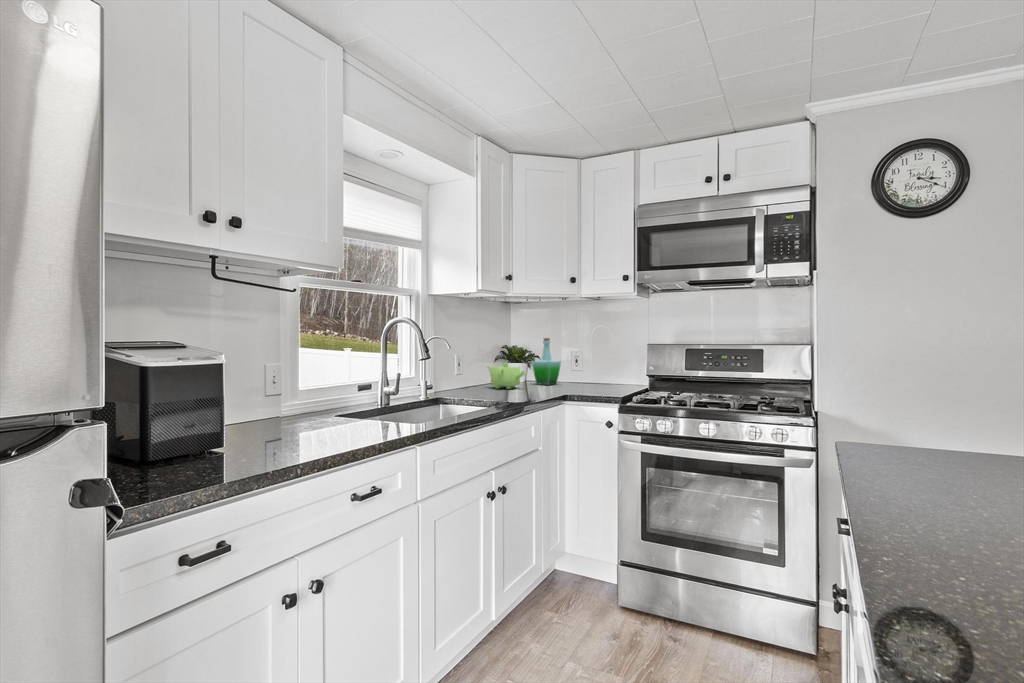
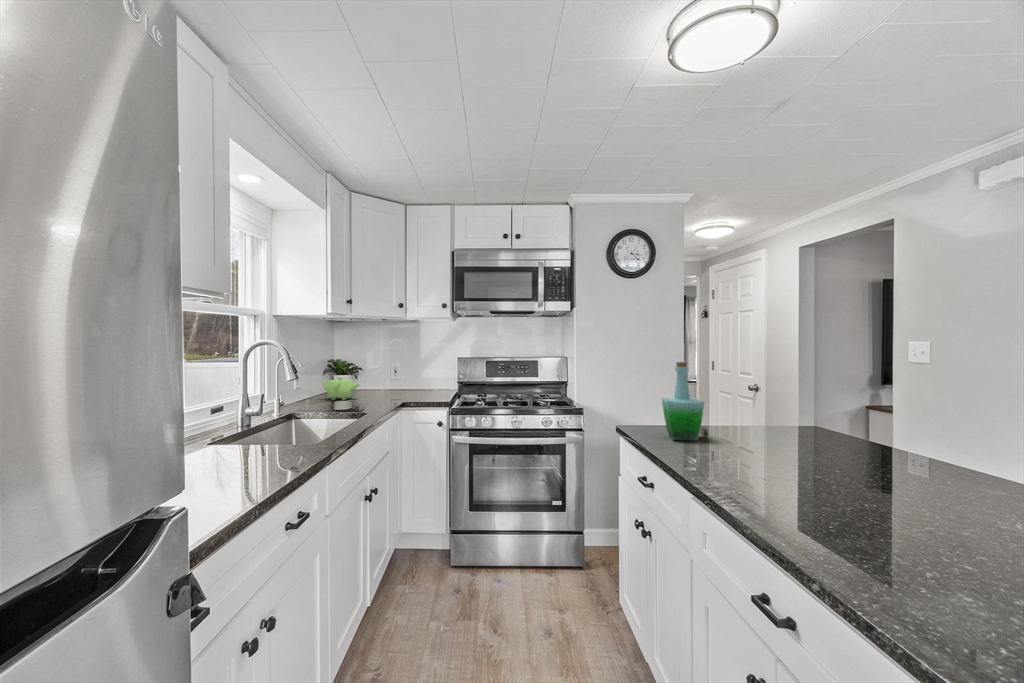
bottle: present [532,338,561,385] -> present [662,362,704,440]

